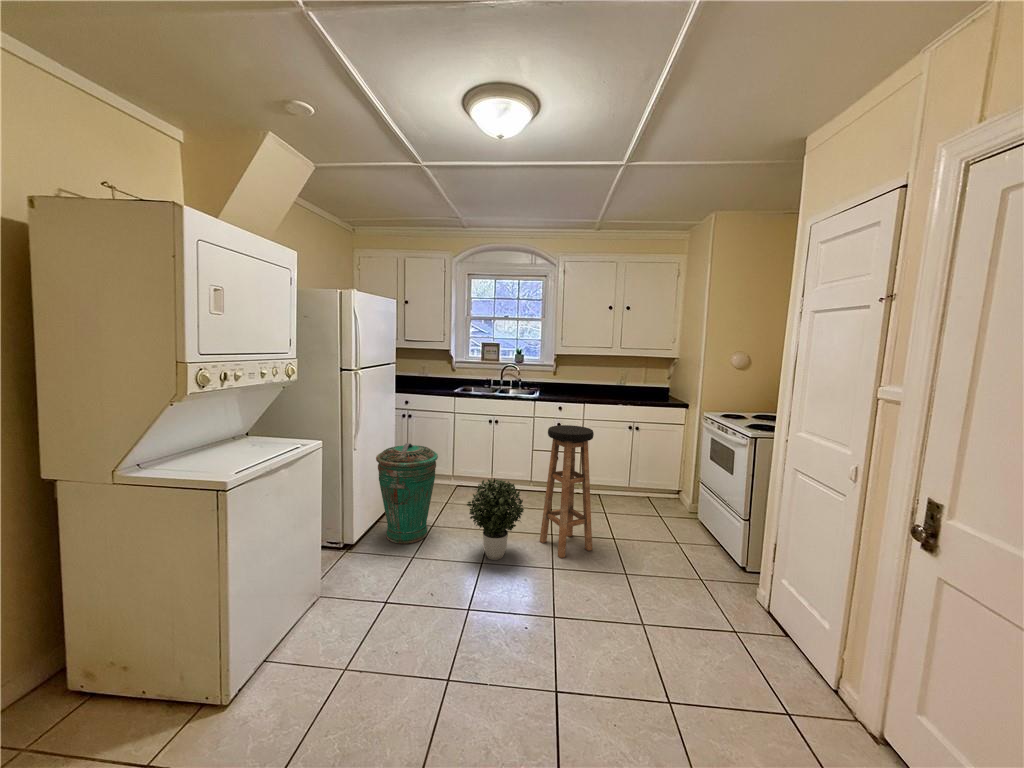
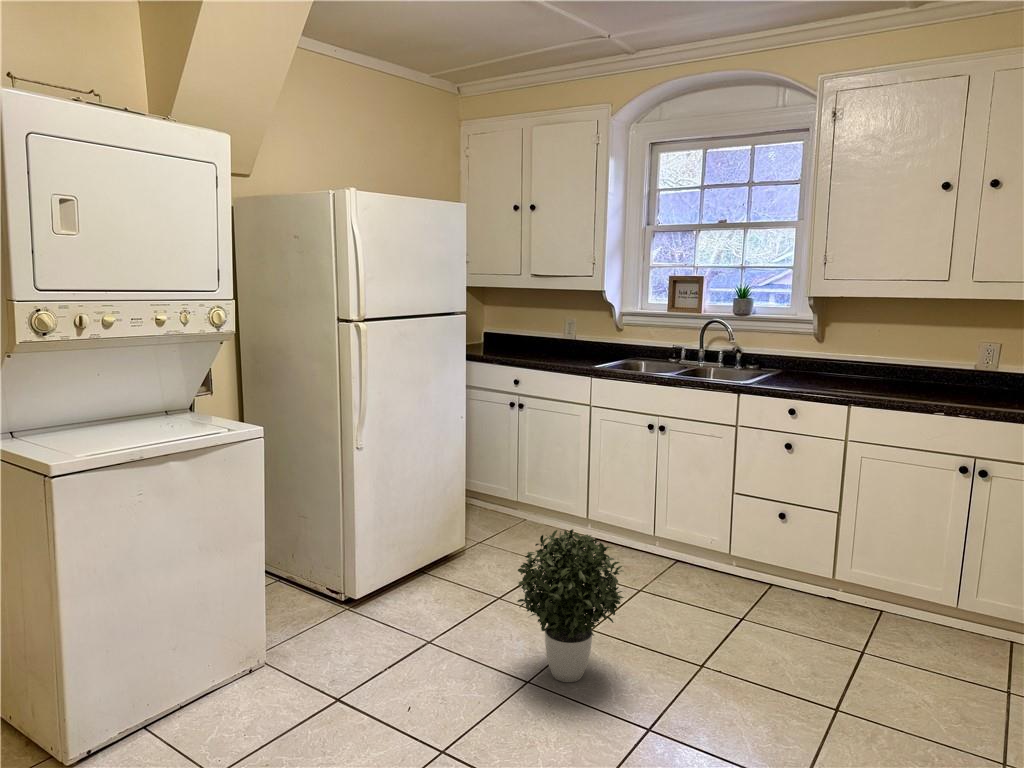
bar stool: present [540,425,594,558] -> none [672,443,784,712]
trash can: present [376,443,438,544] -> none [402,449,506,619]

